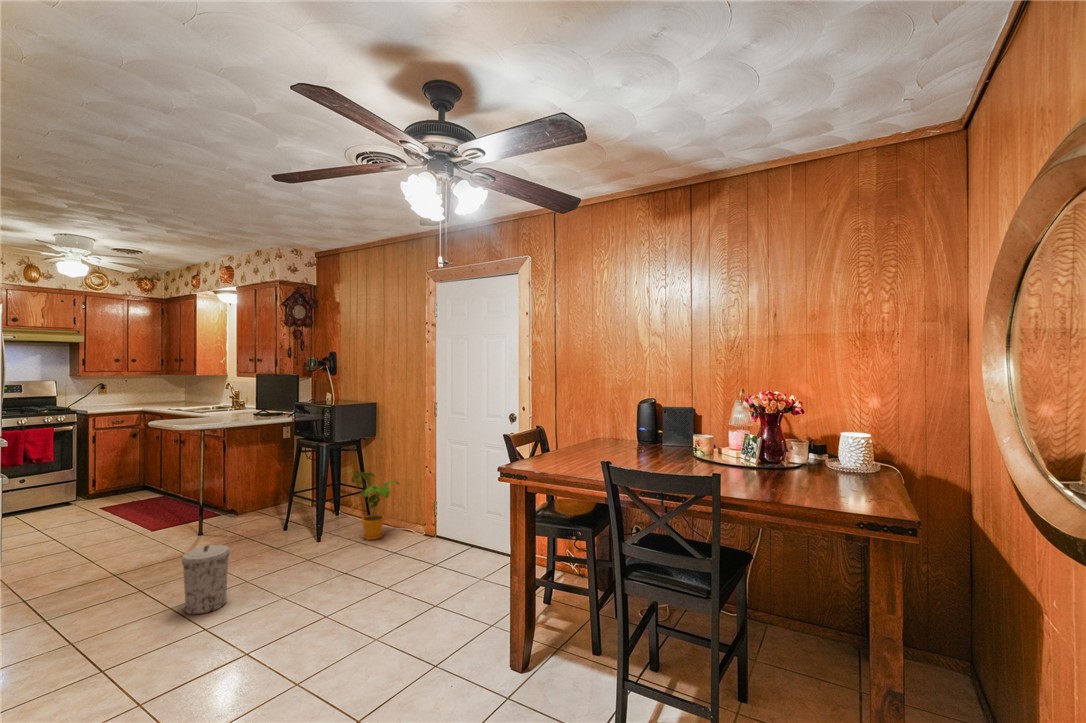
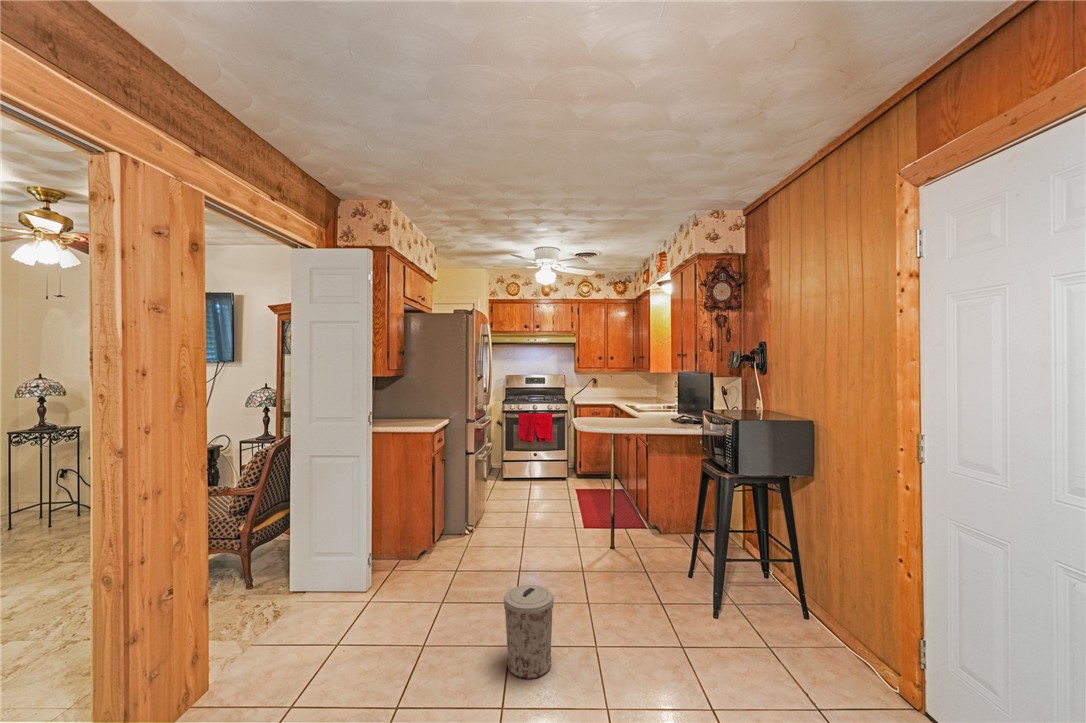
house plant: present [347,470,399,540] -> none [751,524,850,656]

